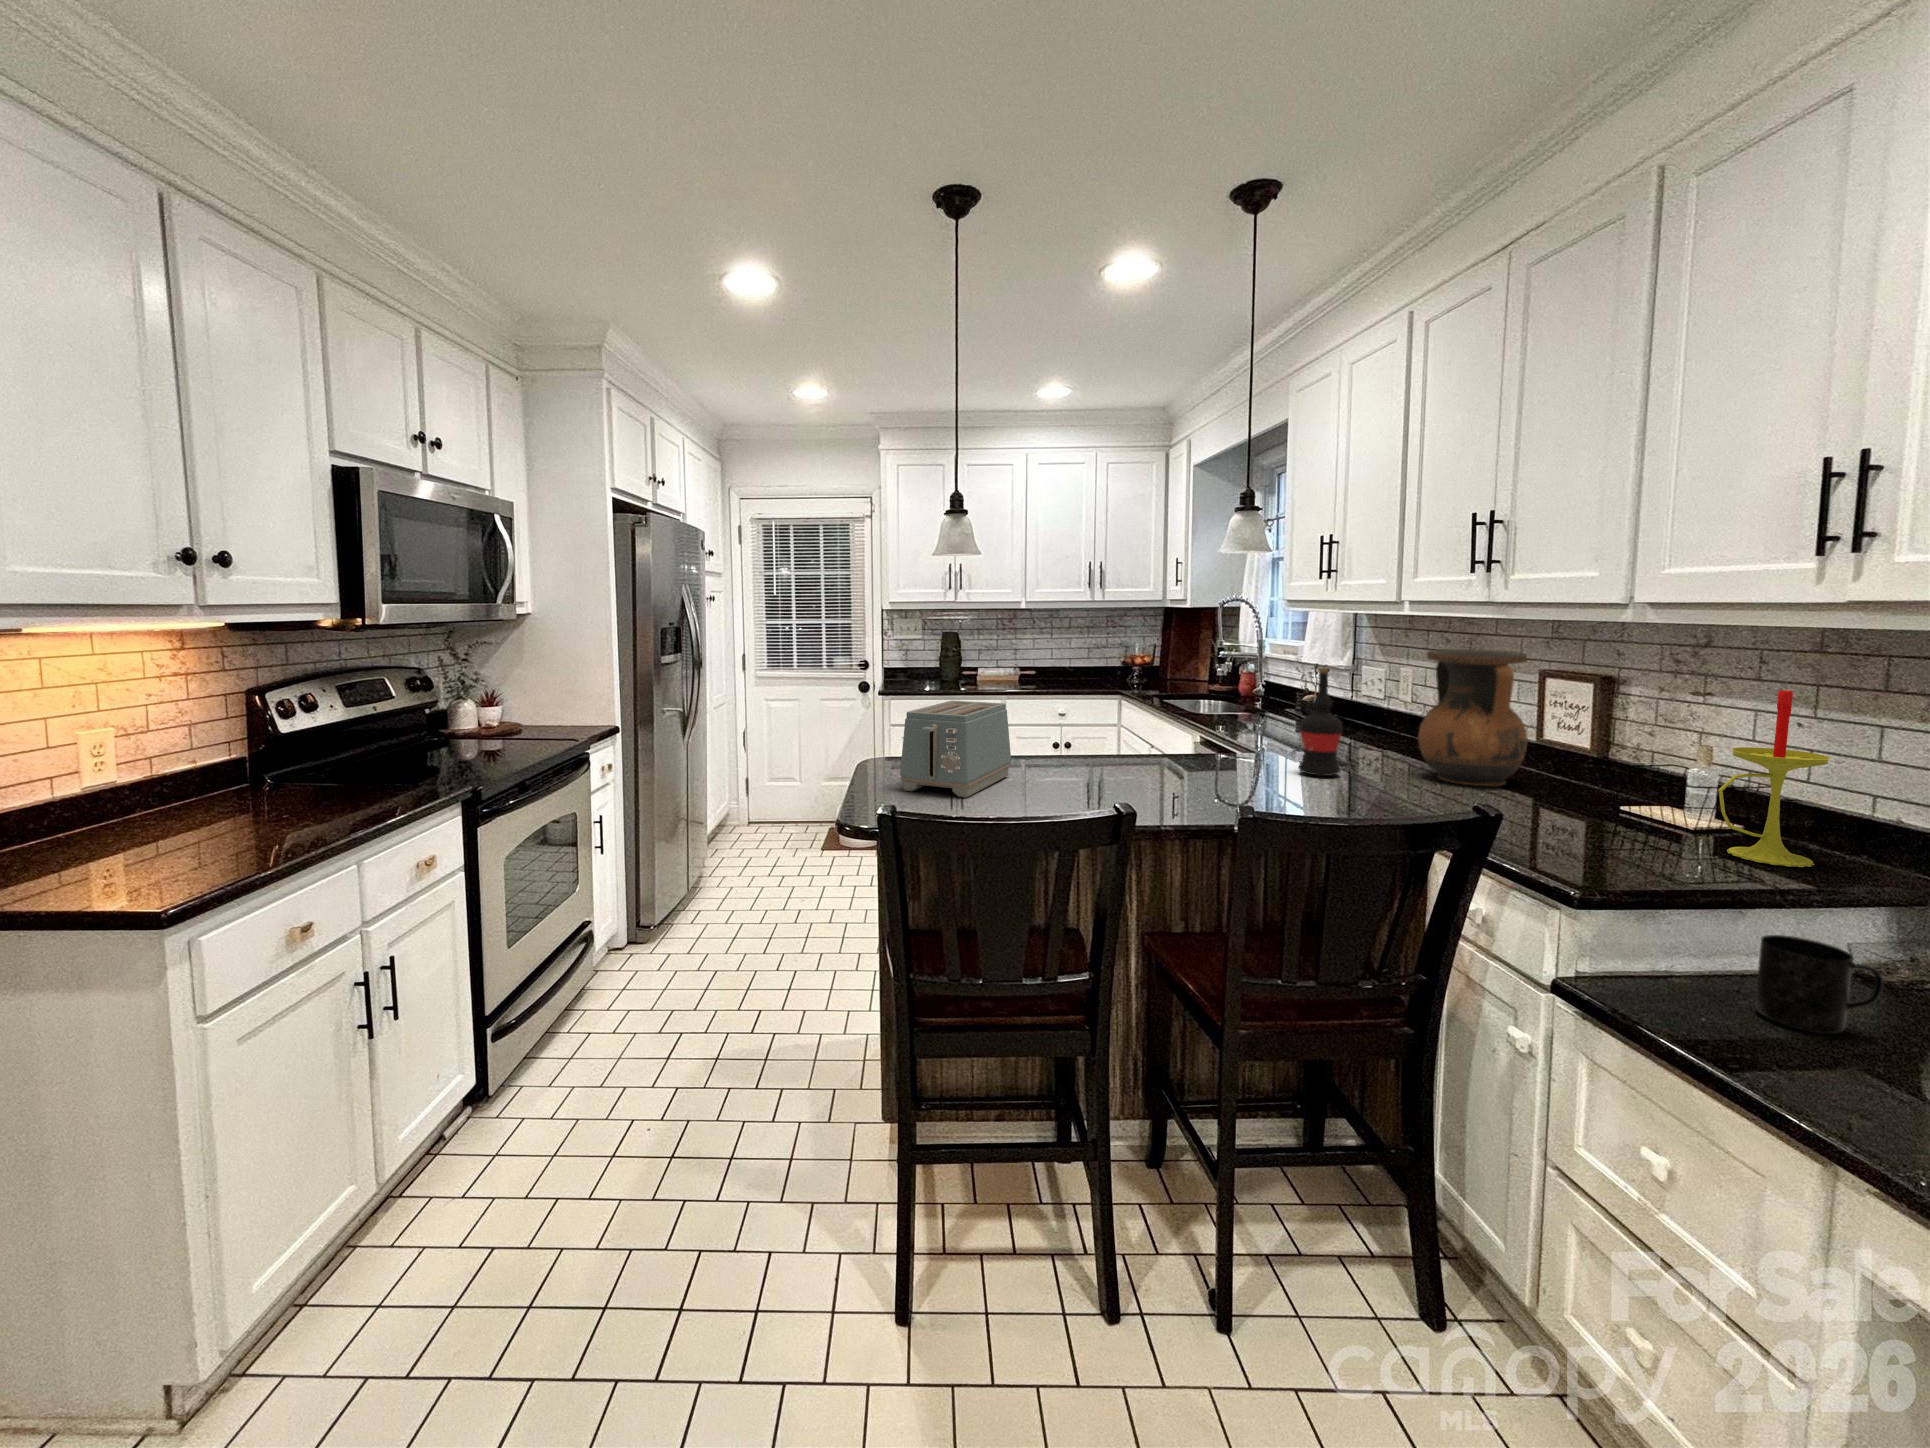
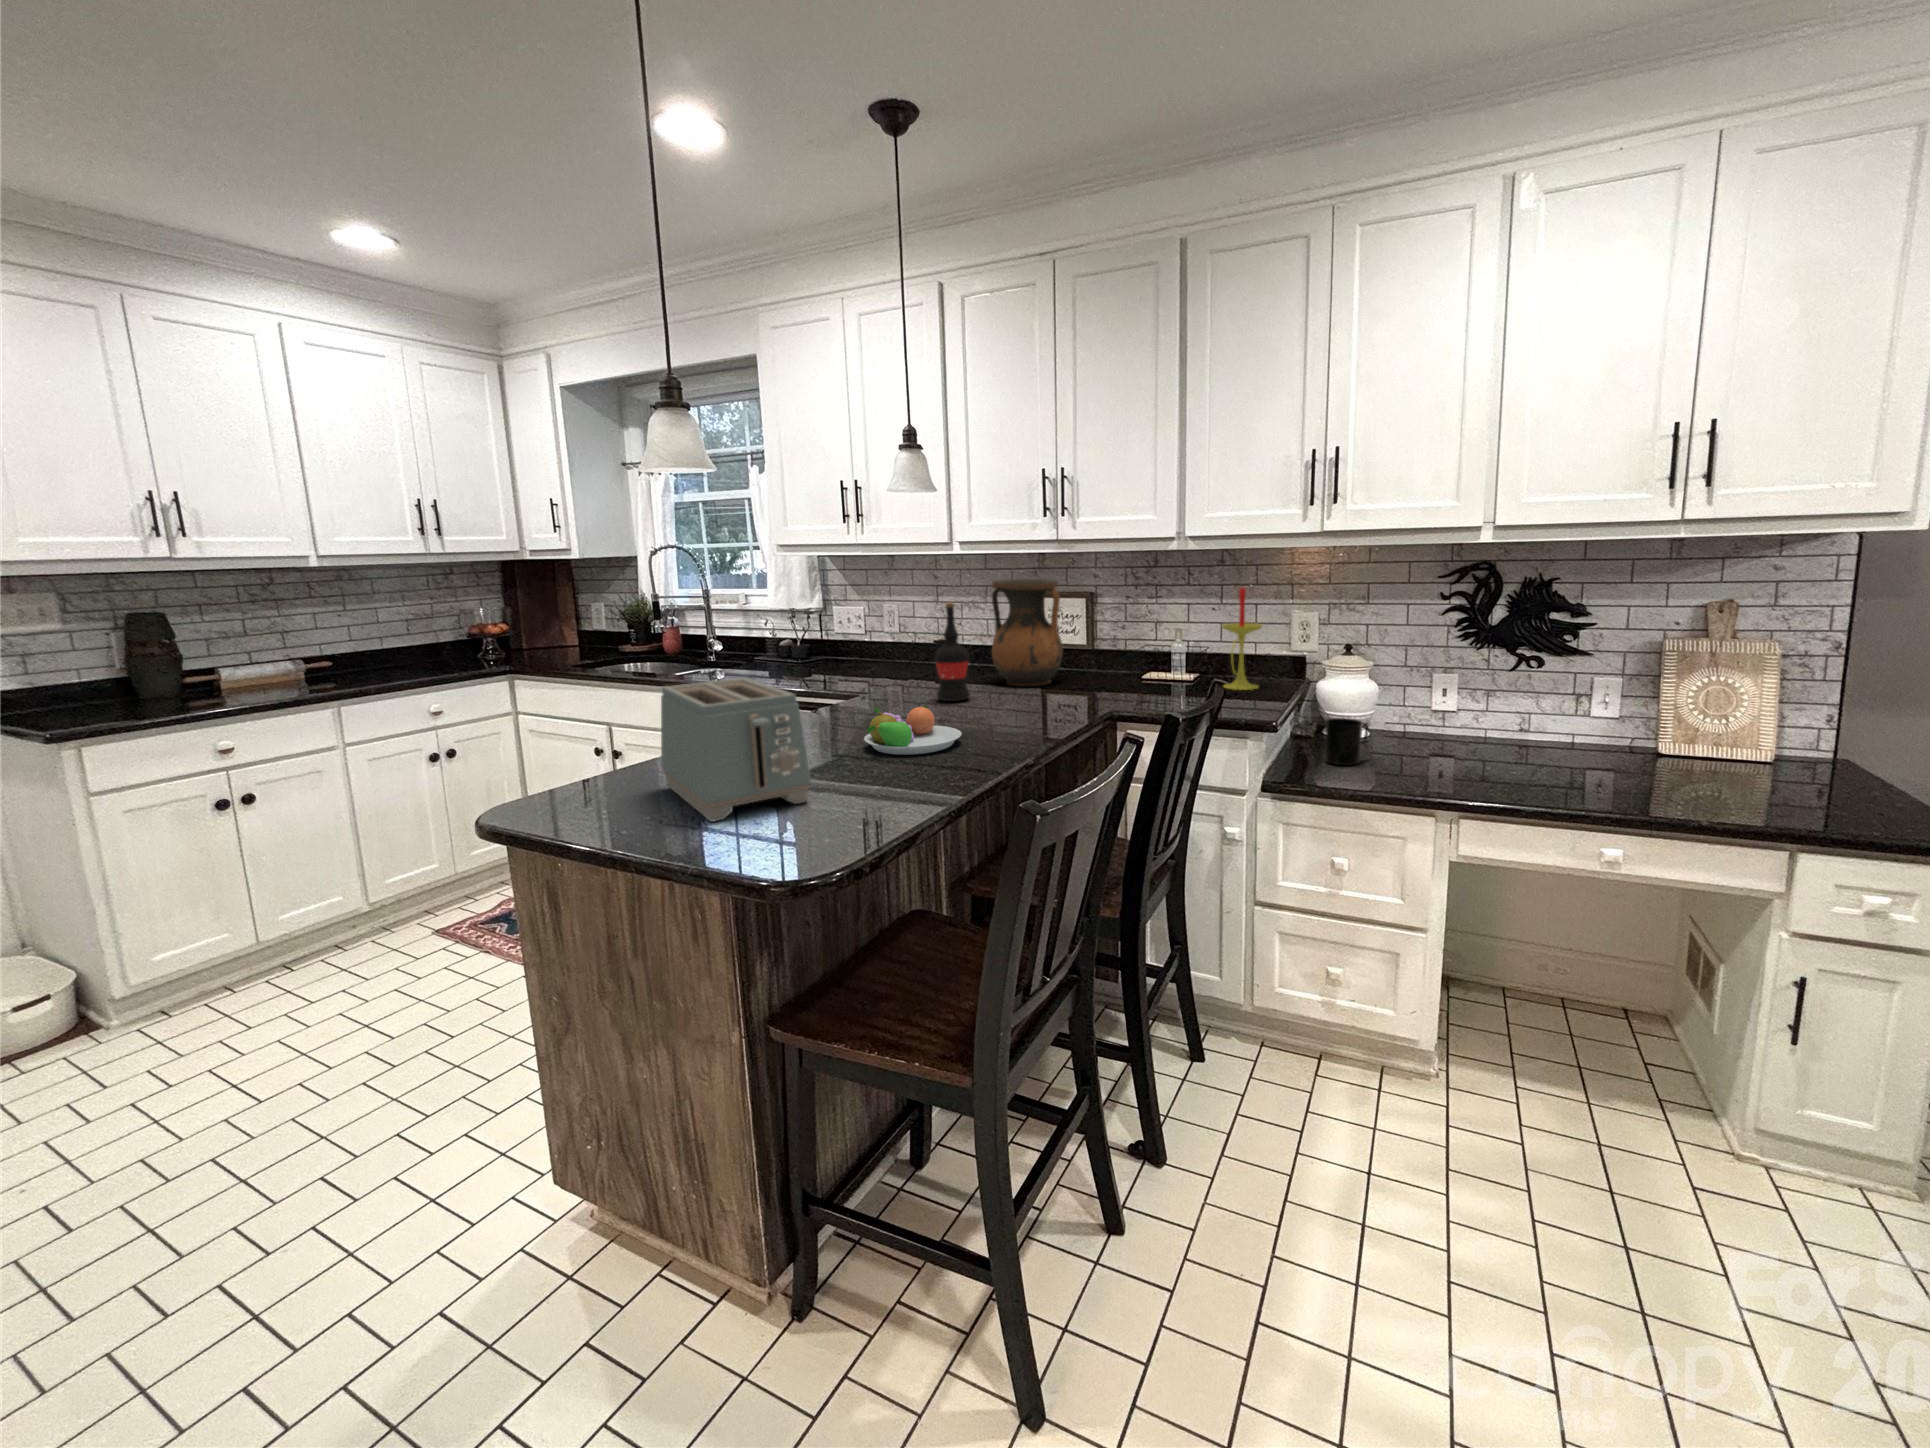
fruit bowl: none [1087,751,1191,800] -> present [864,706,962,755]

